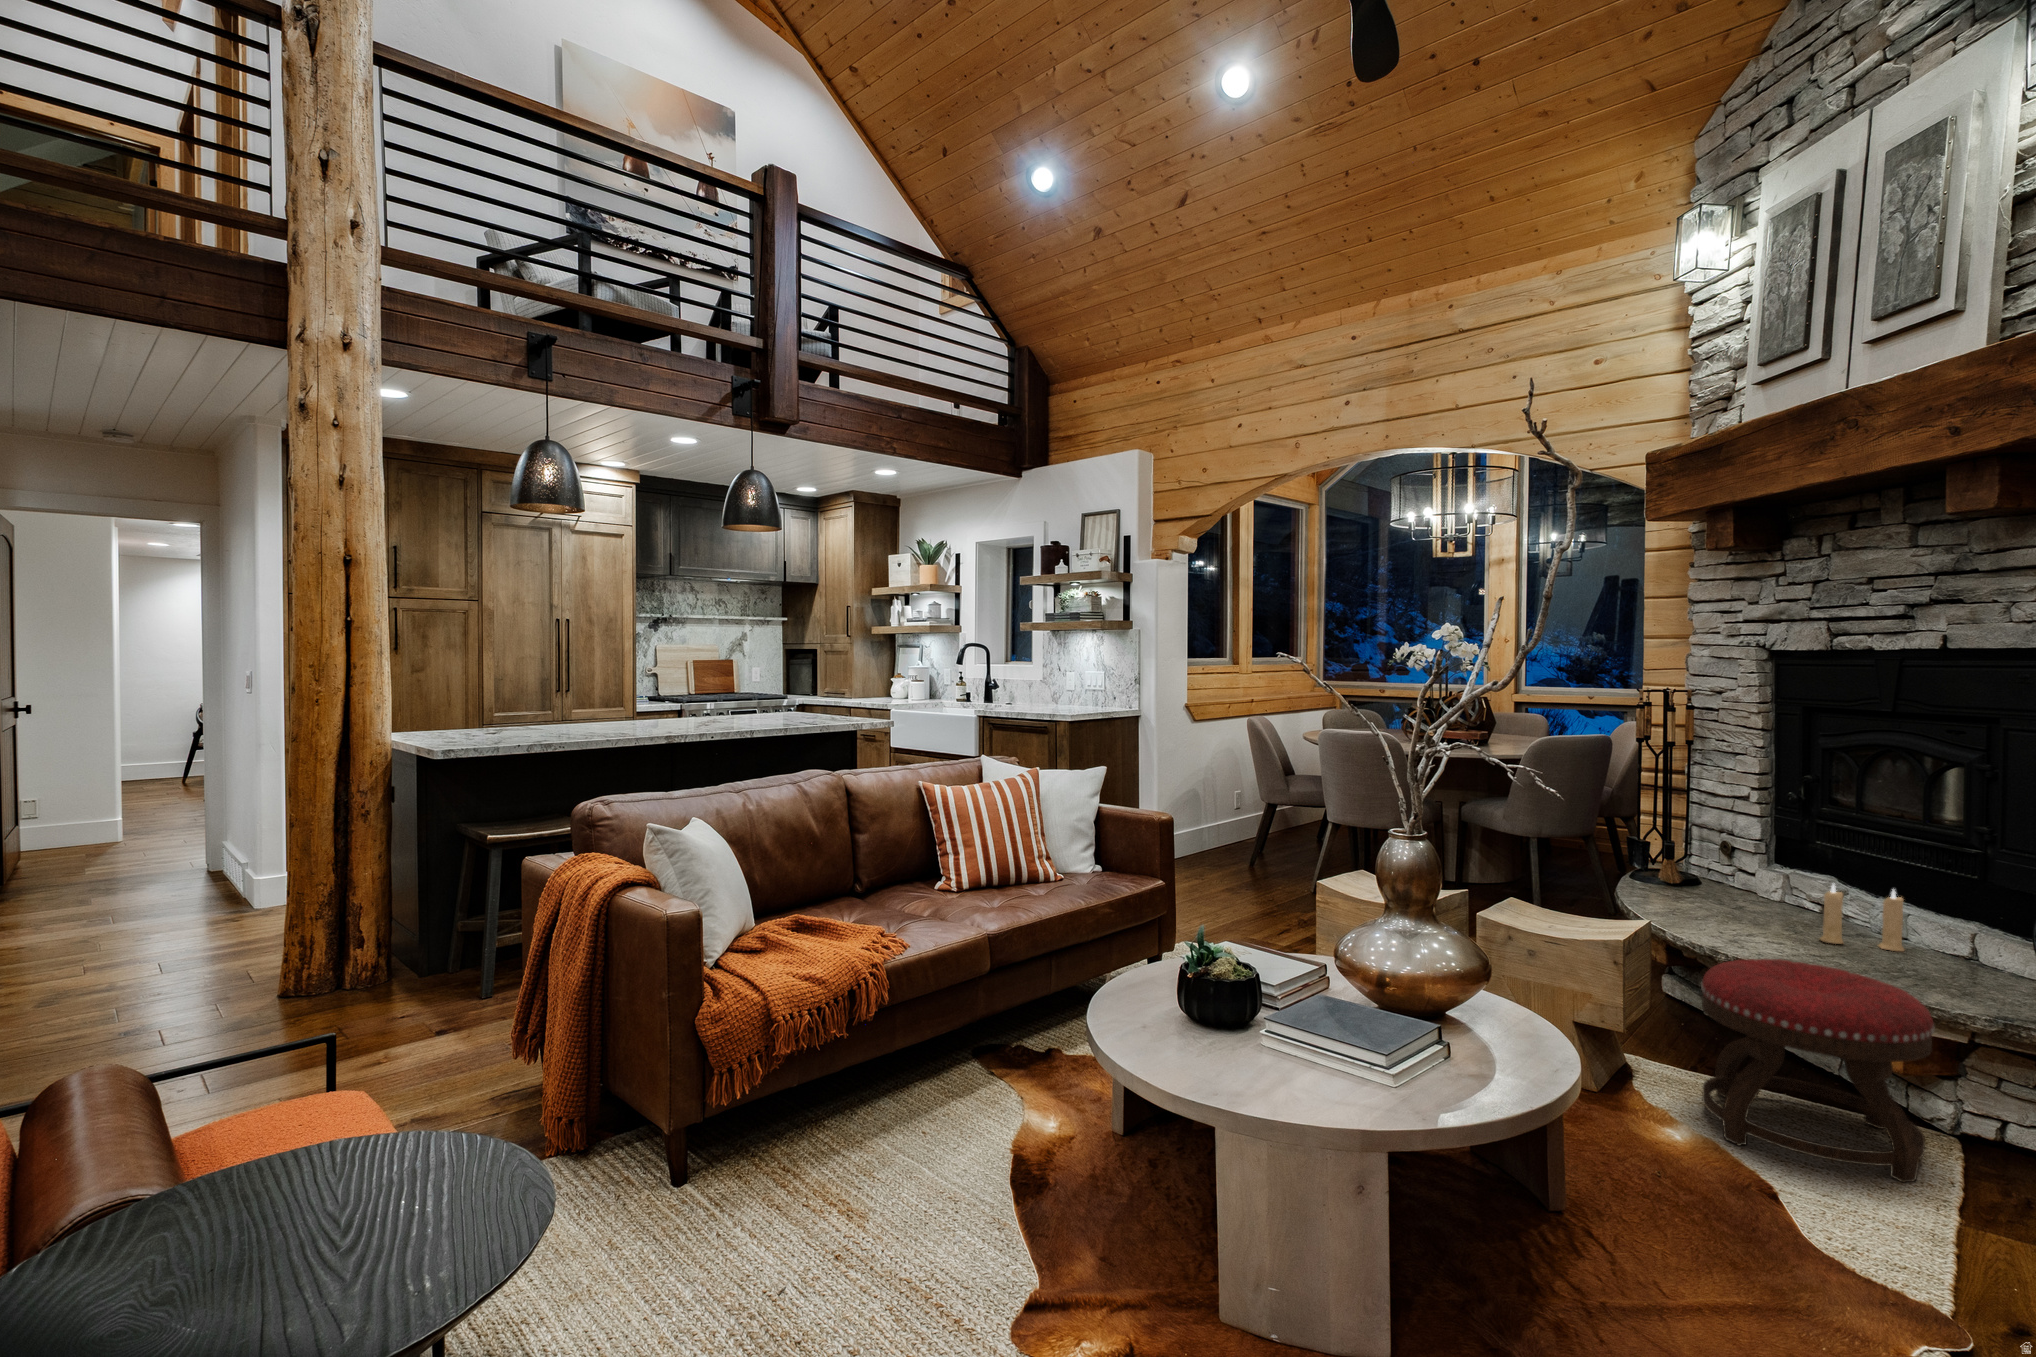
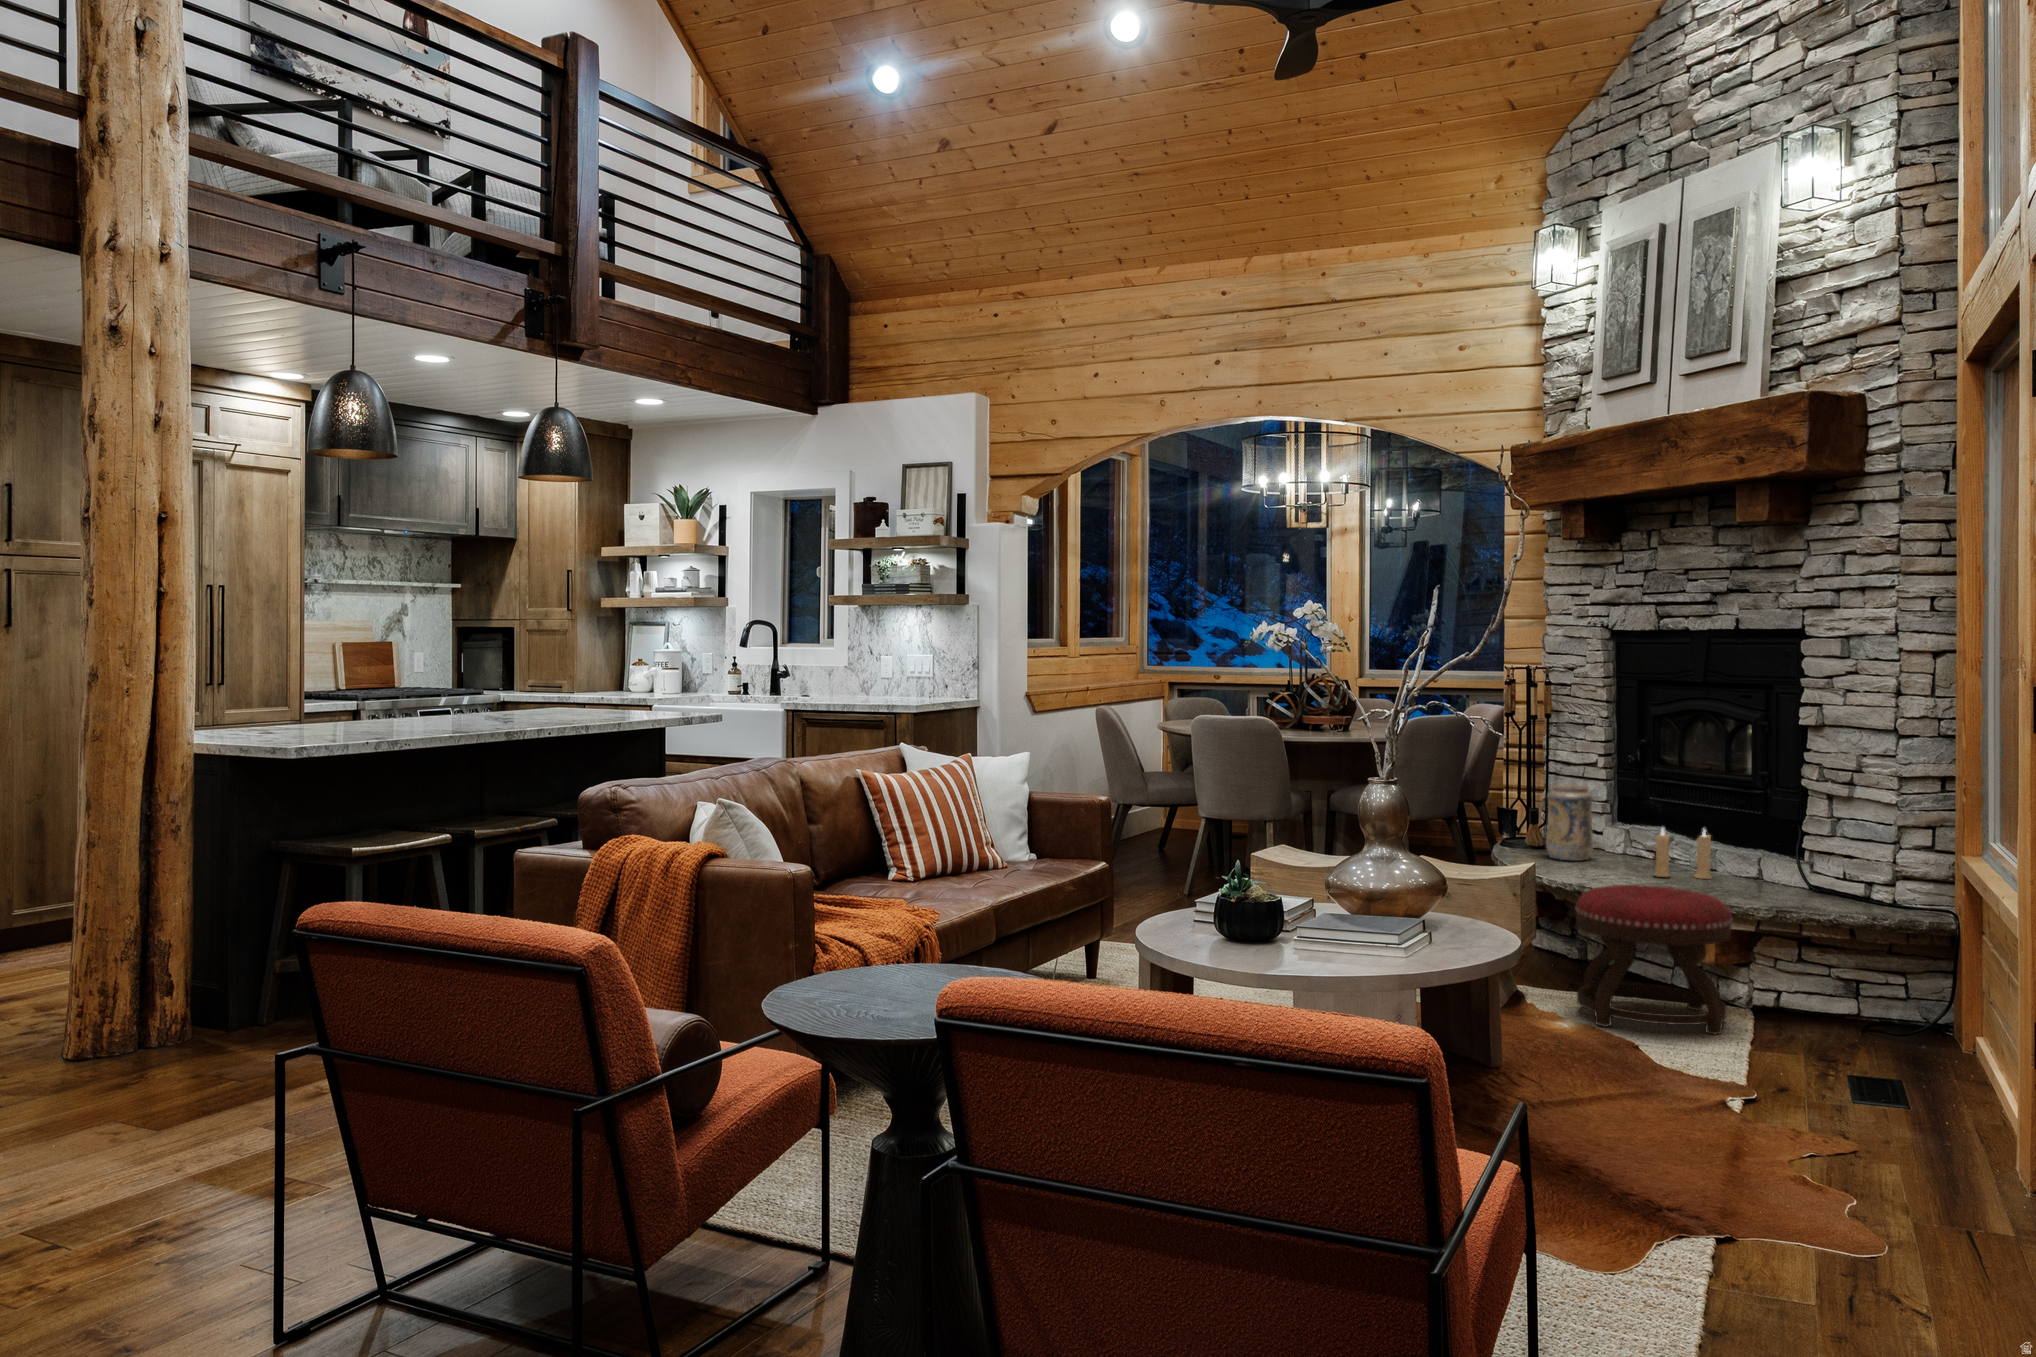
decorative vase: none [1682,821,1742,909] -> present [1546,785,1593,861]

